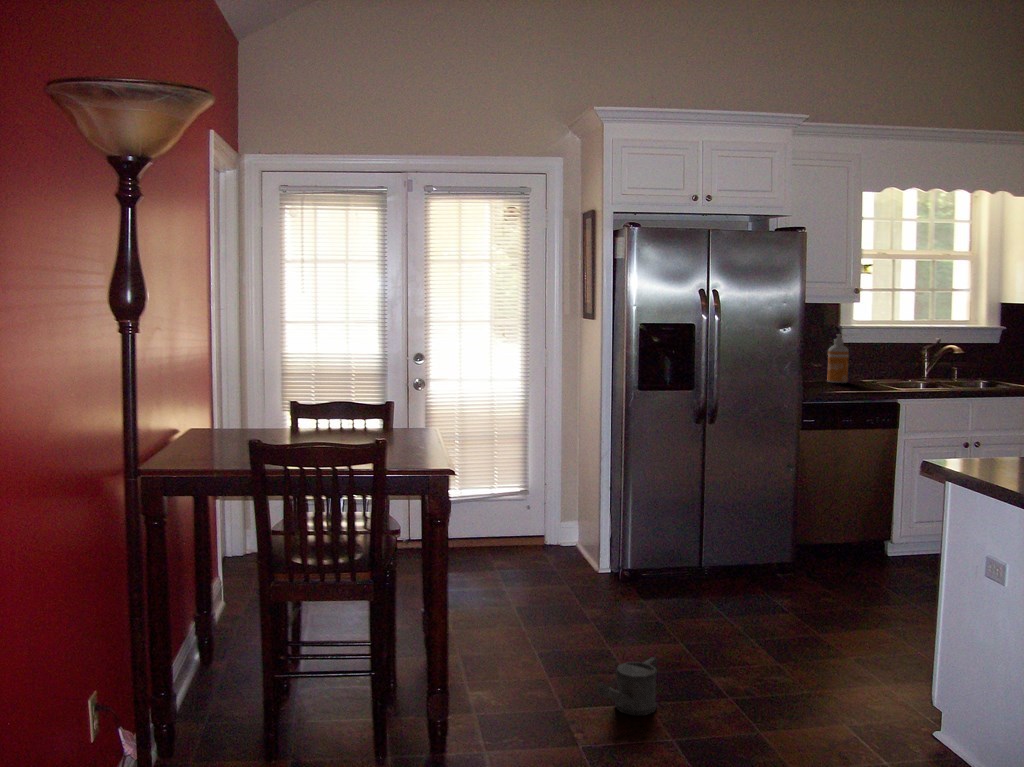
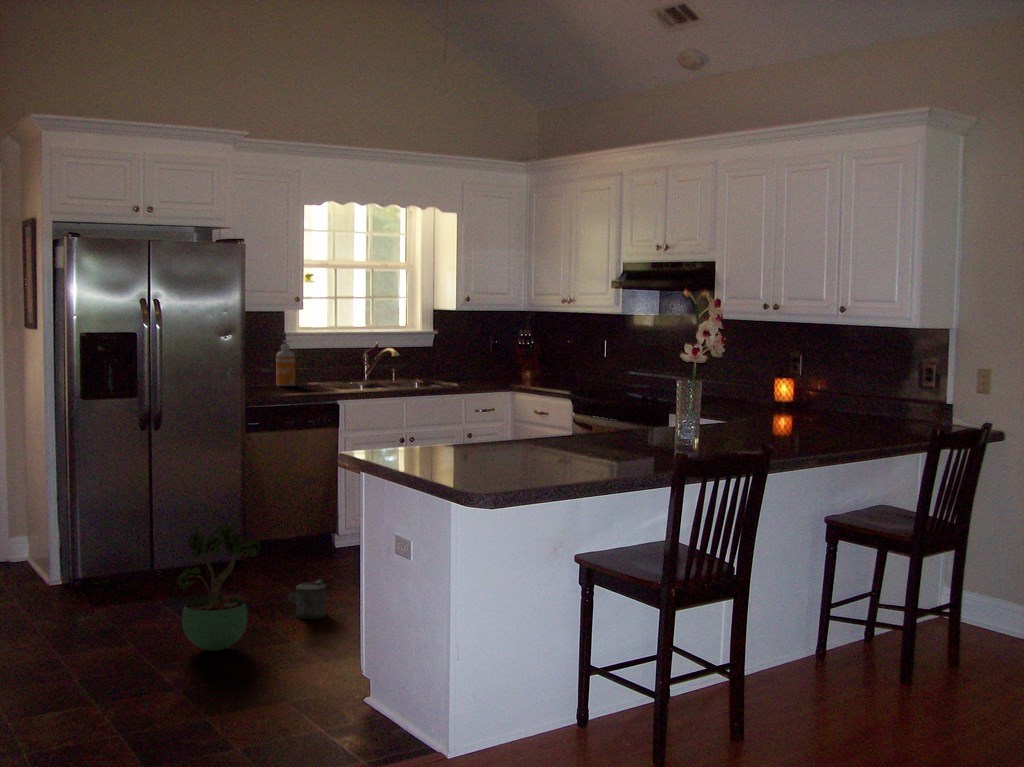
potted plant: none [745,547,843,692] -> present [177,524,261,651]
watering can: present [597,657,657,715] -> present [288,579,326,619]

